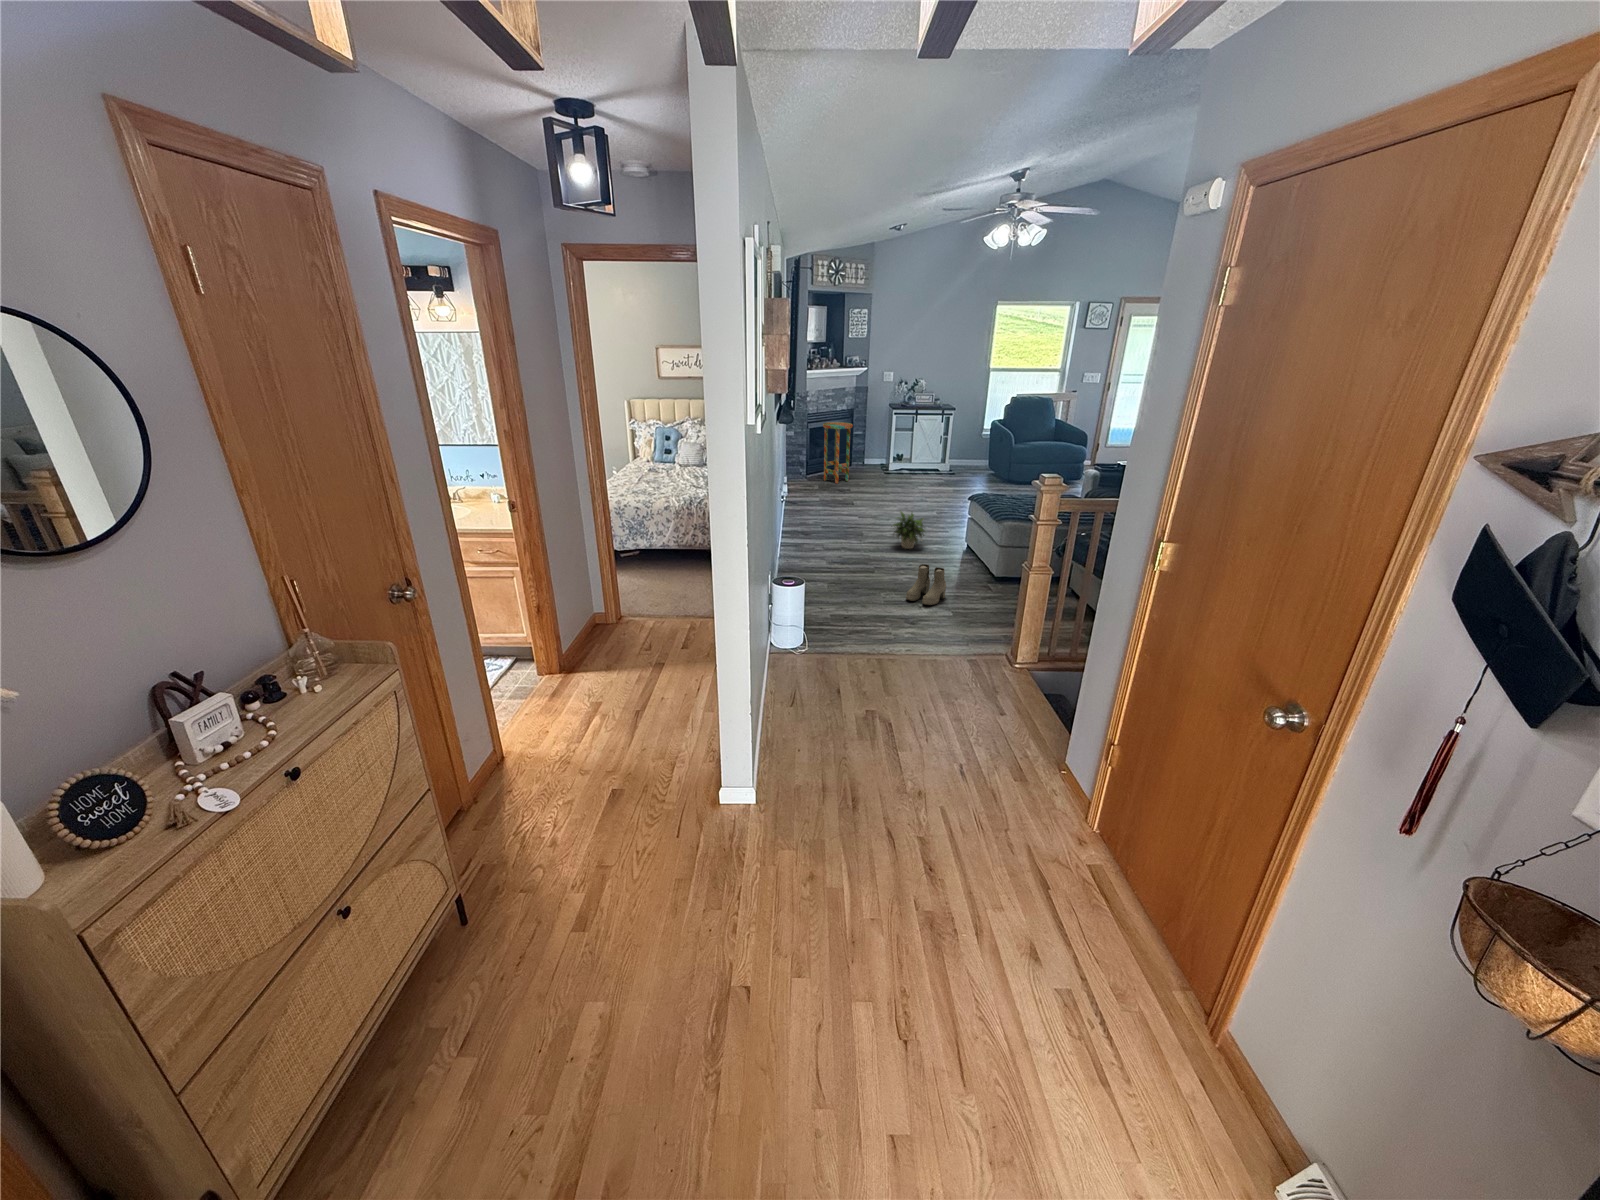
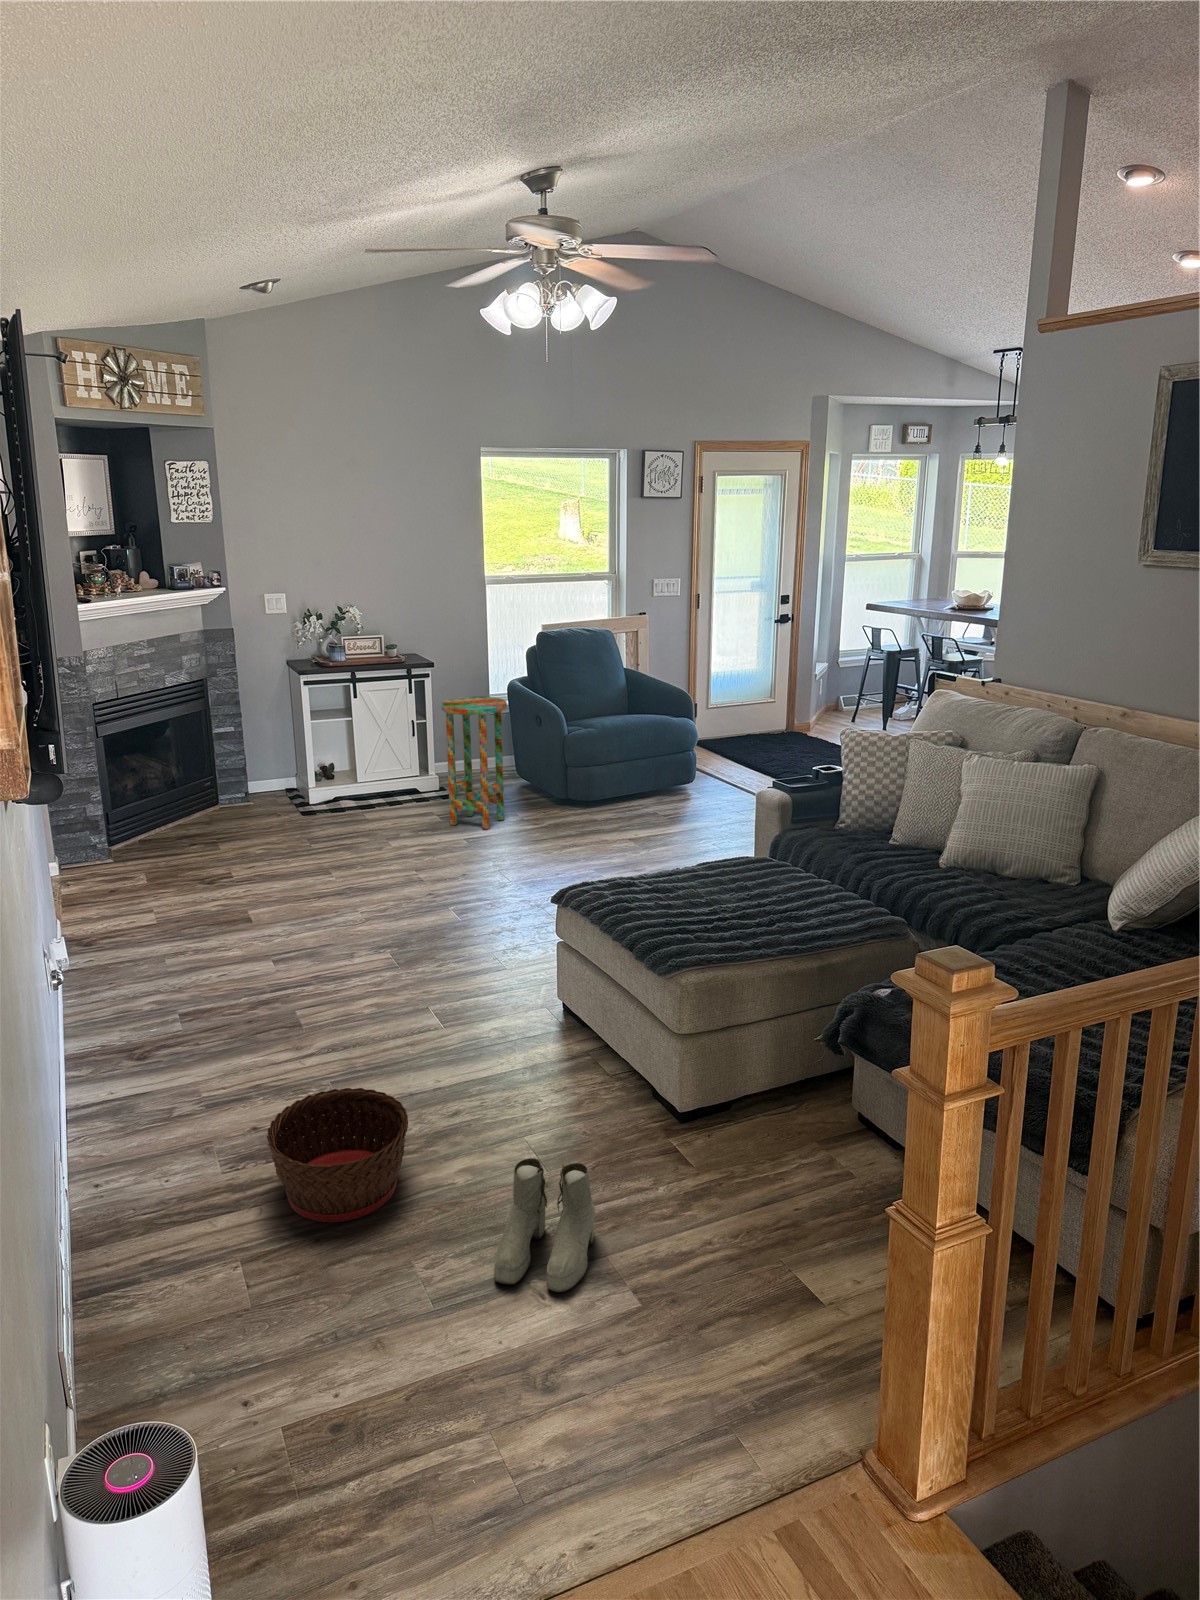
side table: present [823,422,853,484] -> present [441,696,507,830]
potted plant: present [893,512,924,549] -> none [377,952,466,1054]
basket: none [842,542,890,580] -> present [267,1088,408,1222]

